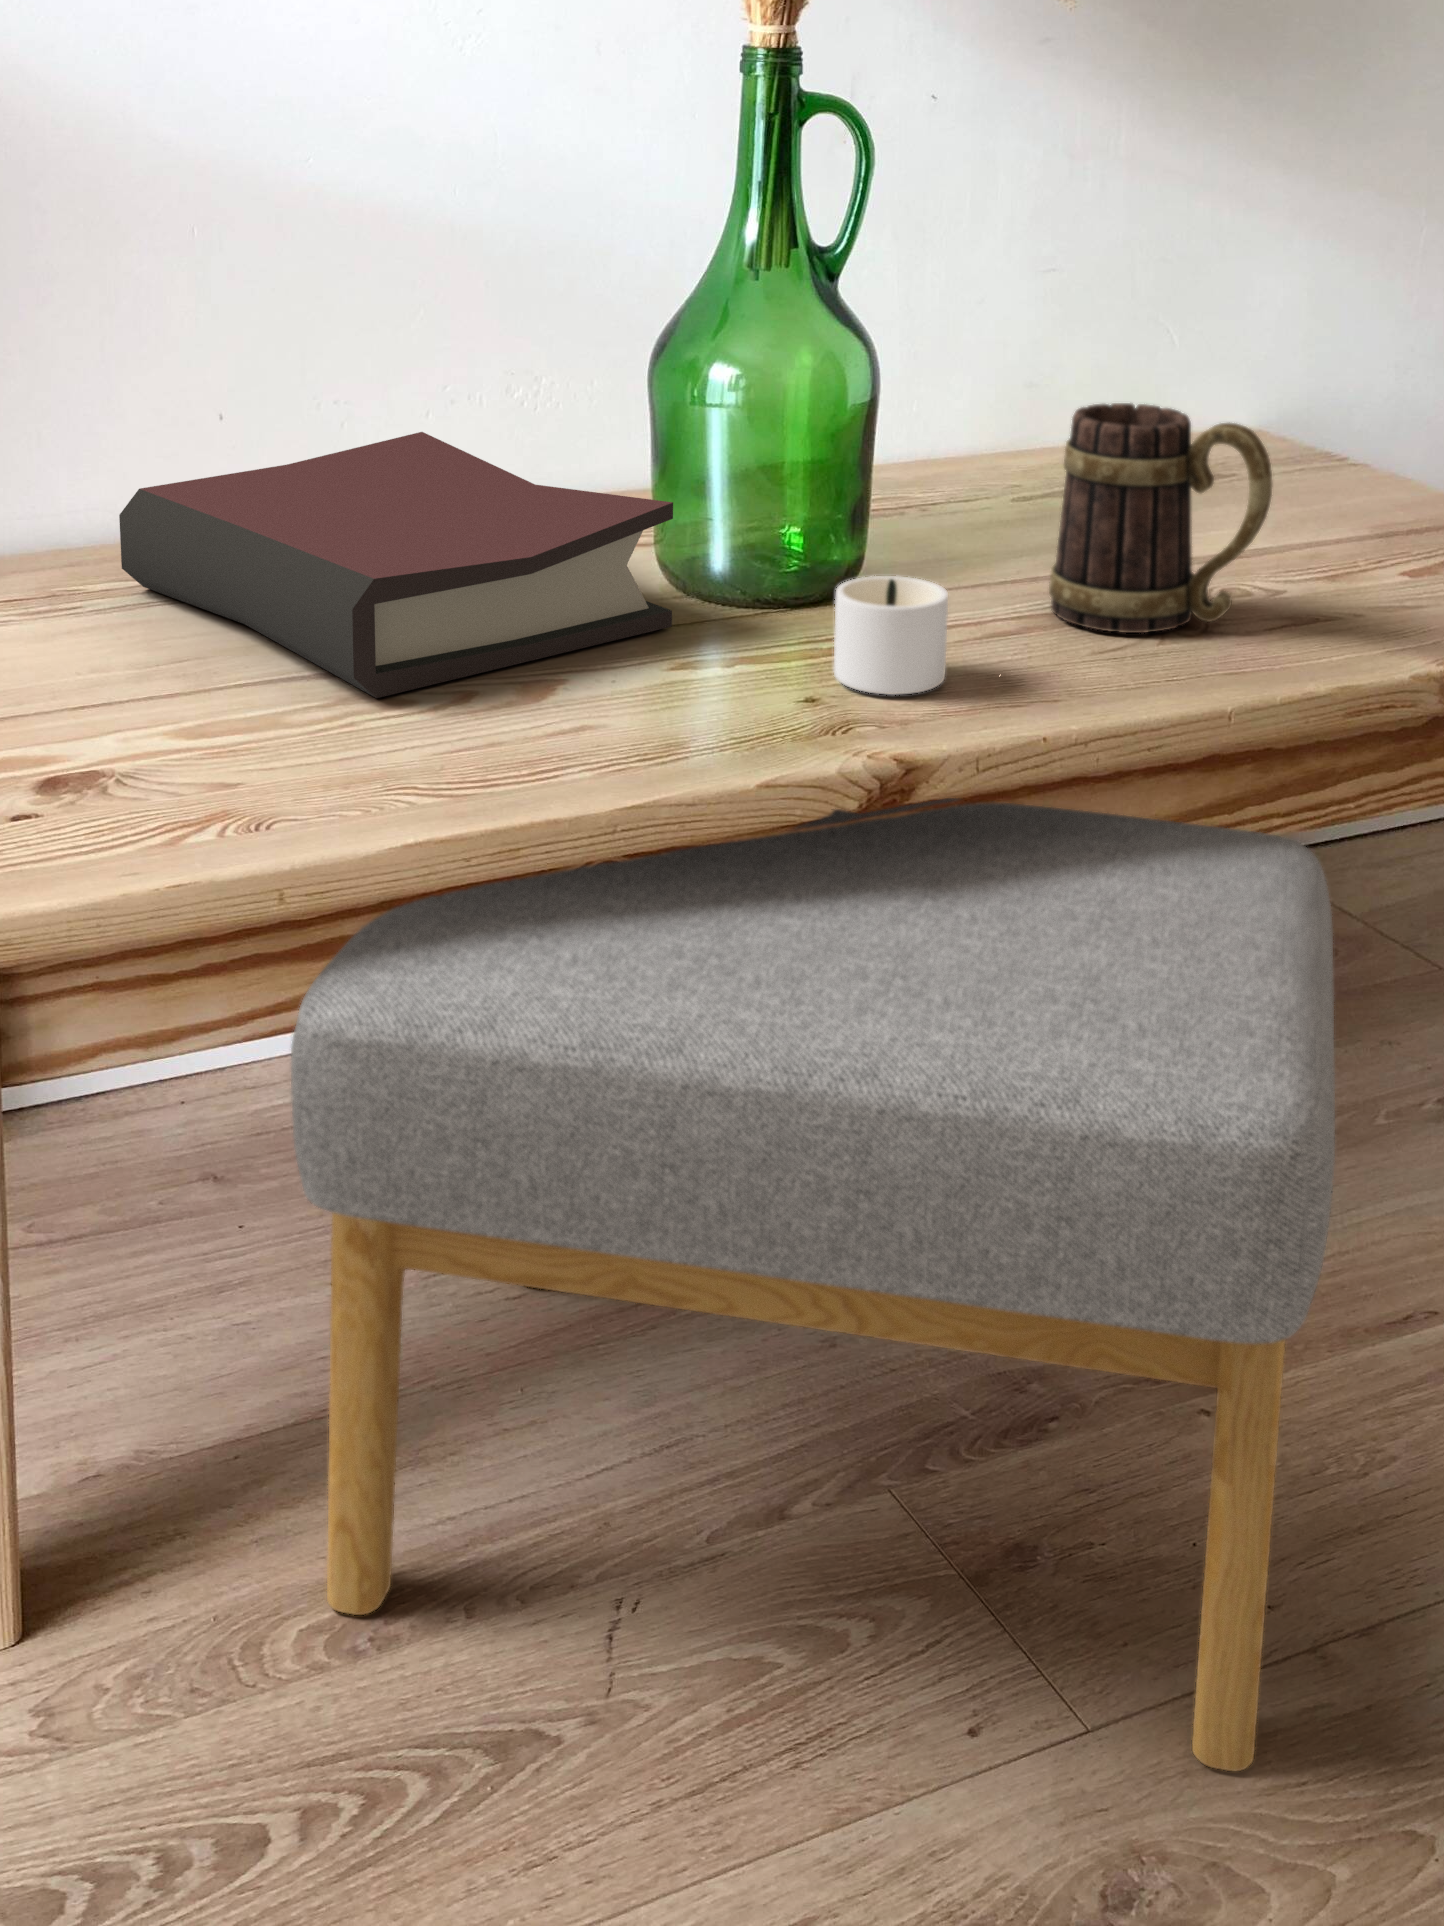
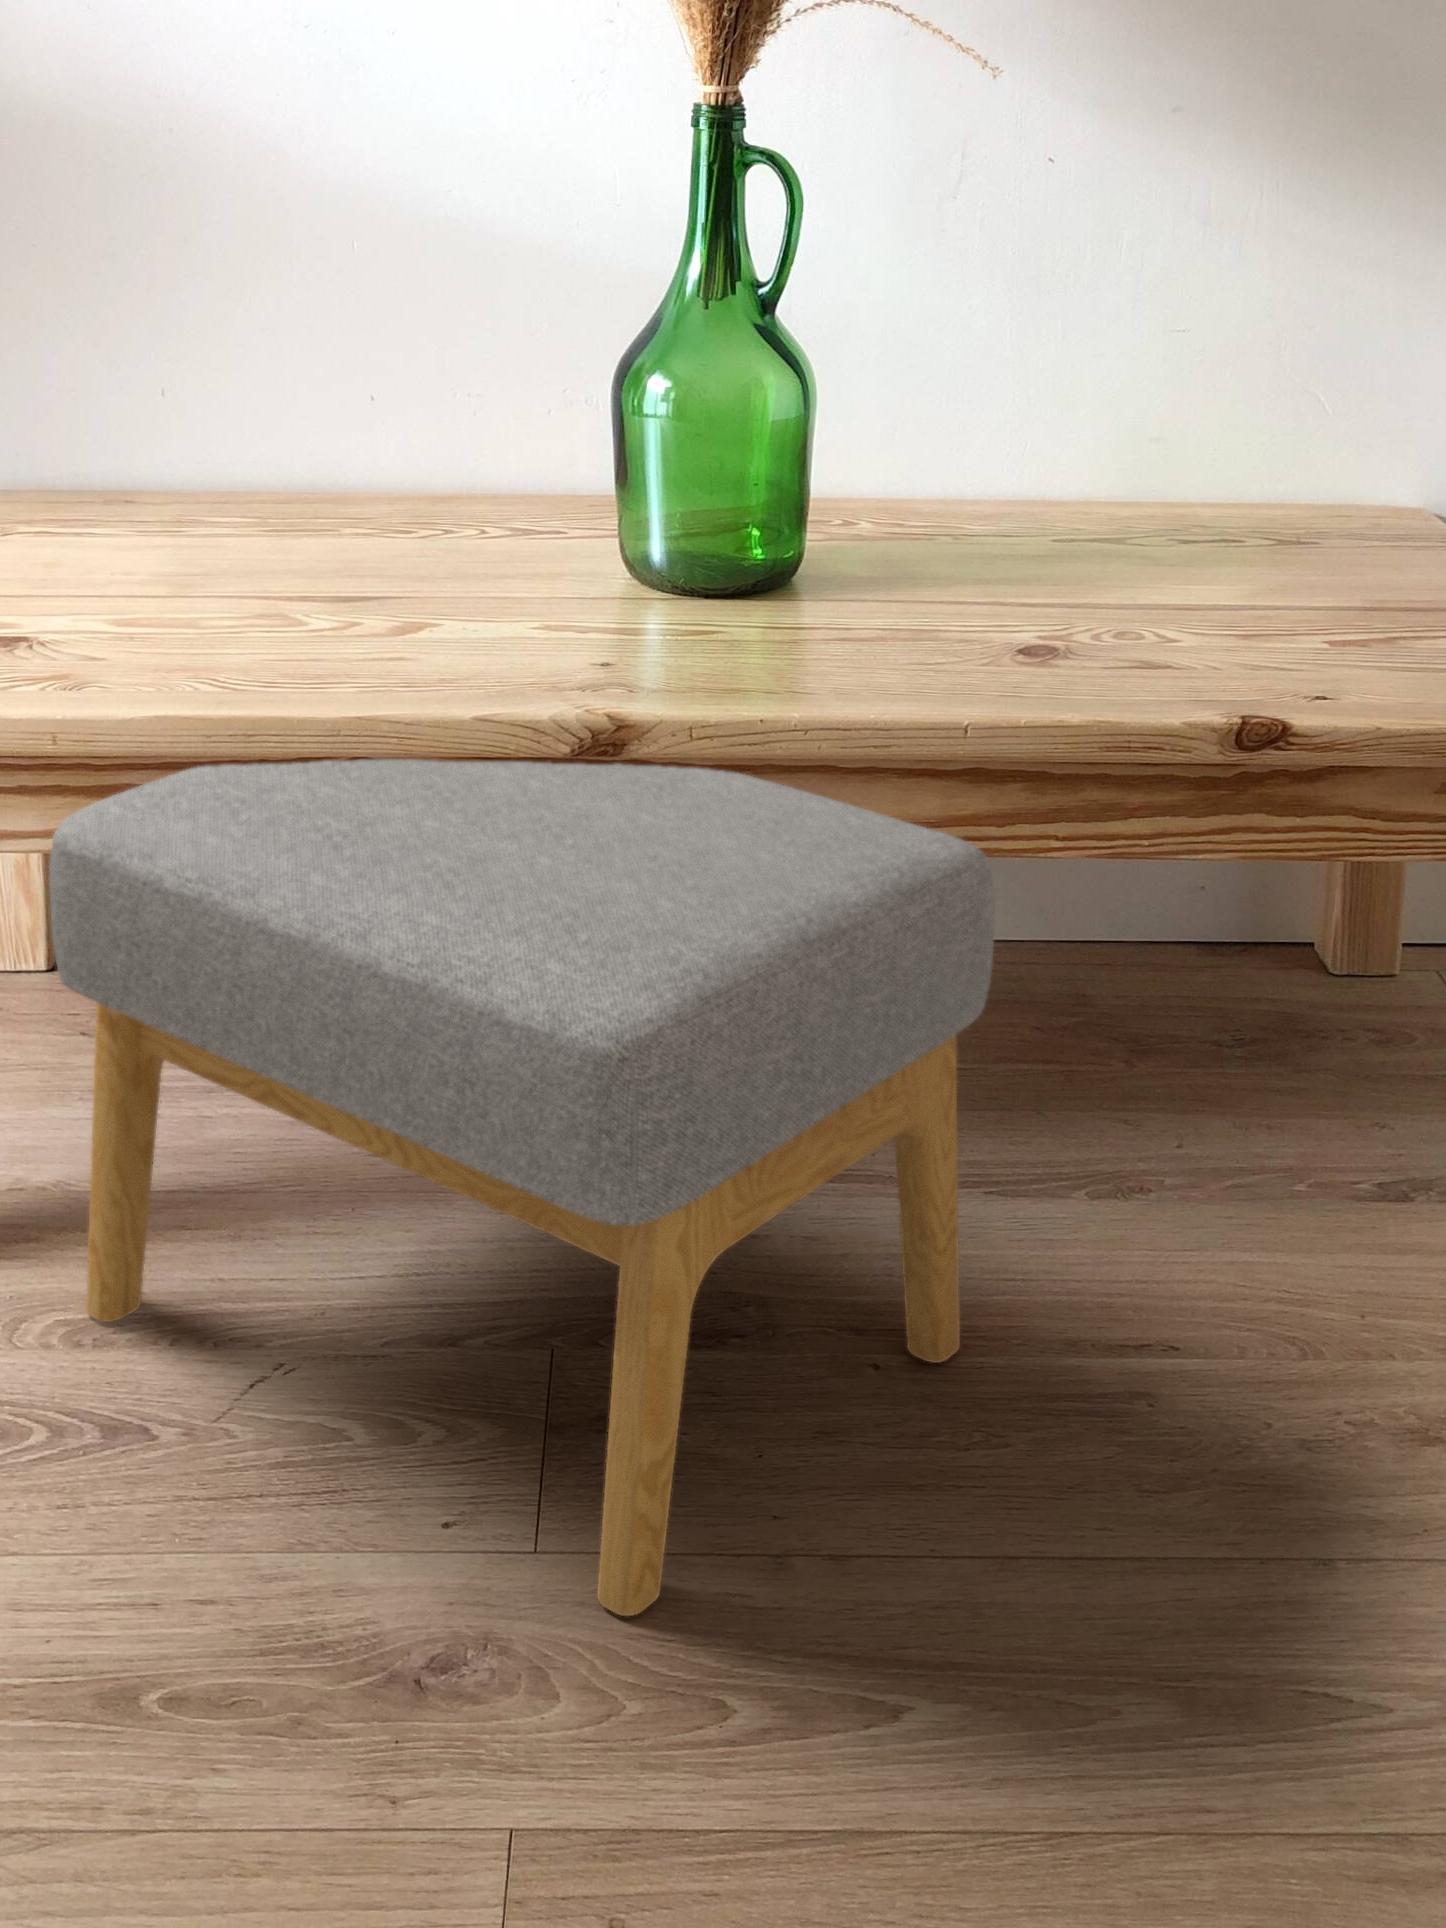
mug: present [1049,403,1272,633] -> none [922,442,1100,656]
hardback book: present [119,432,673,698] -> none [230,426,590,618]
candle: present [834,576,948,695] -> none [649,569,793,670]

